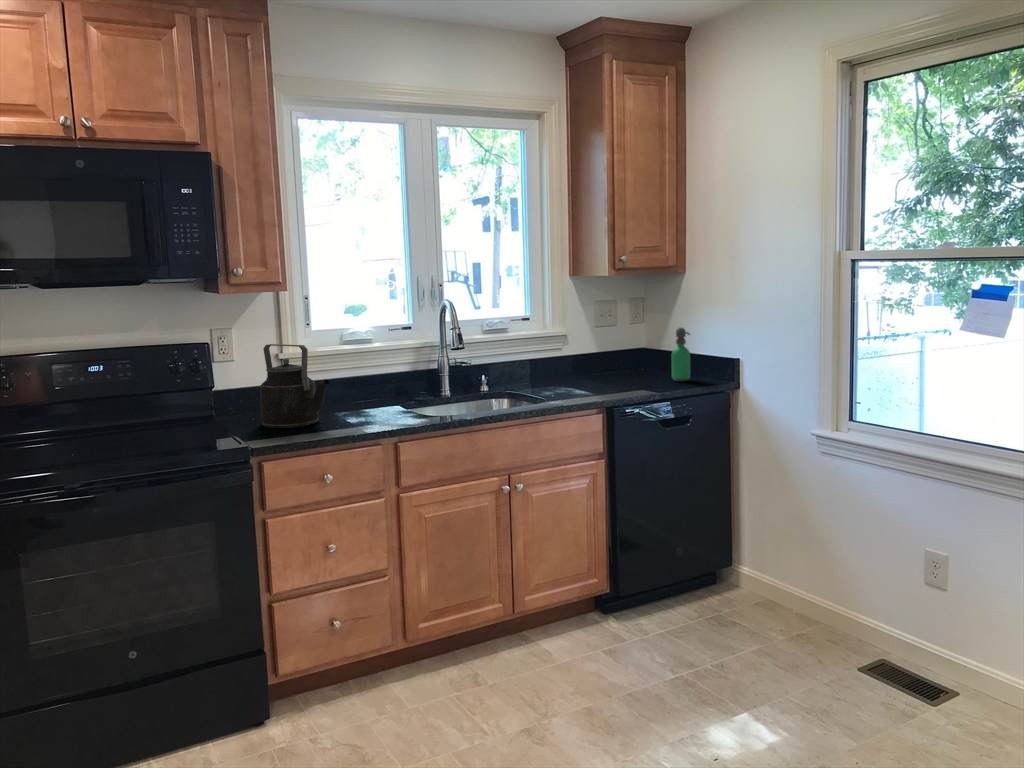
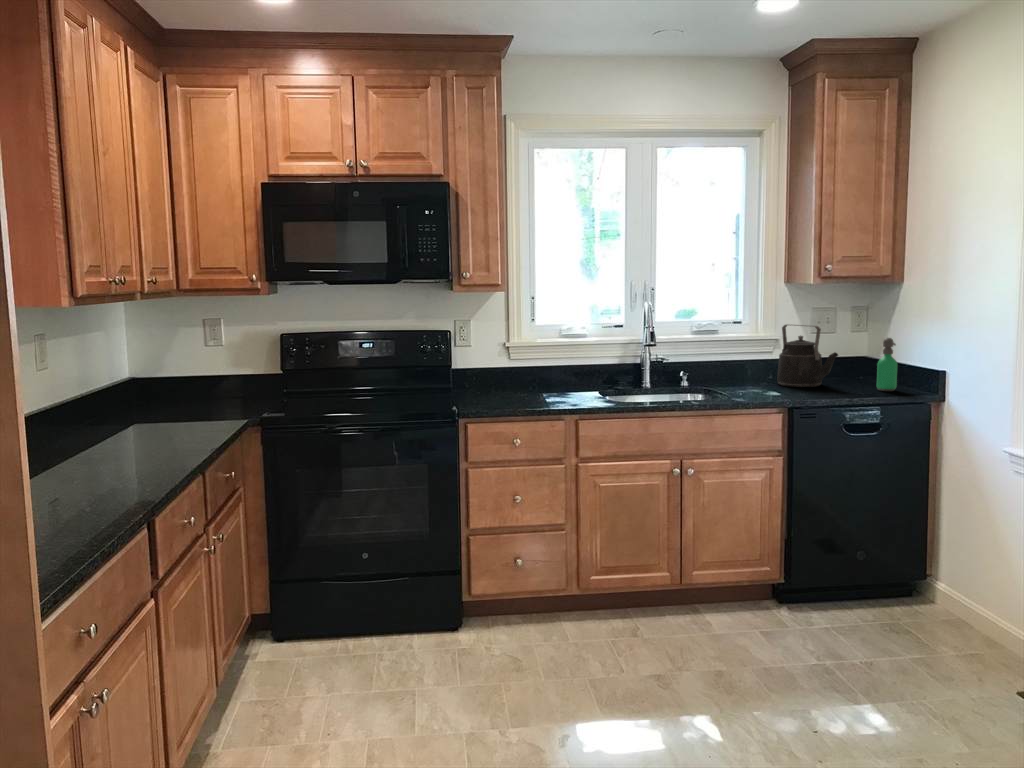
kettle: present [260,344,330,428] -> present [777,325,838,387]

